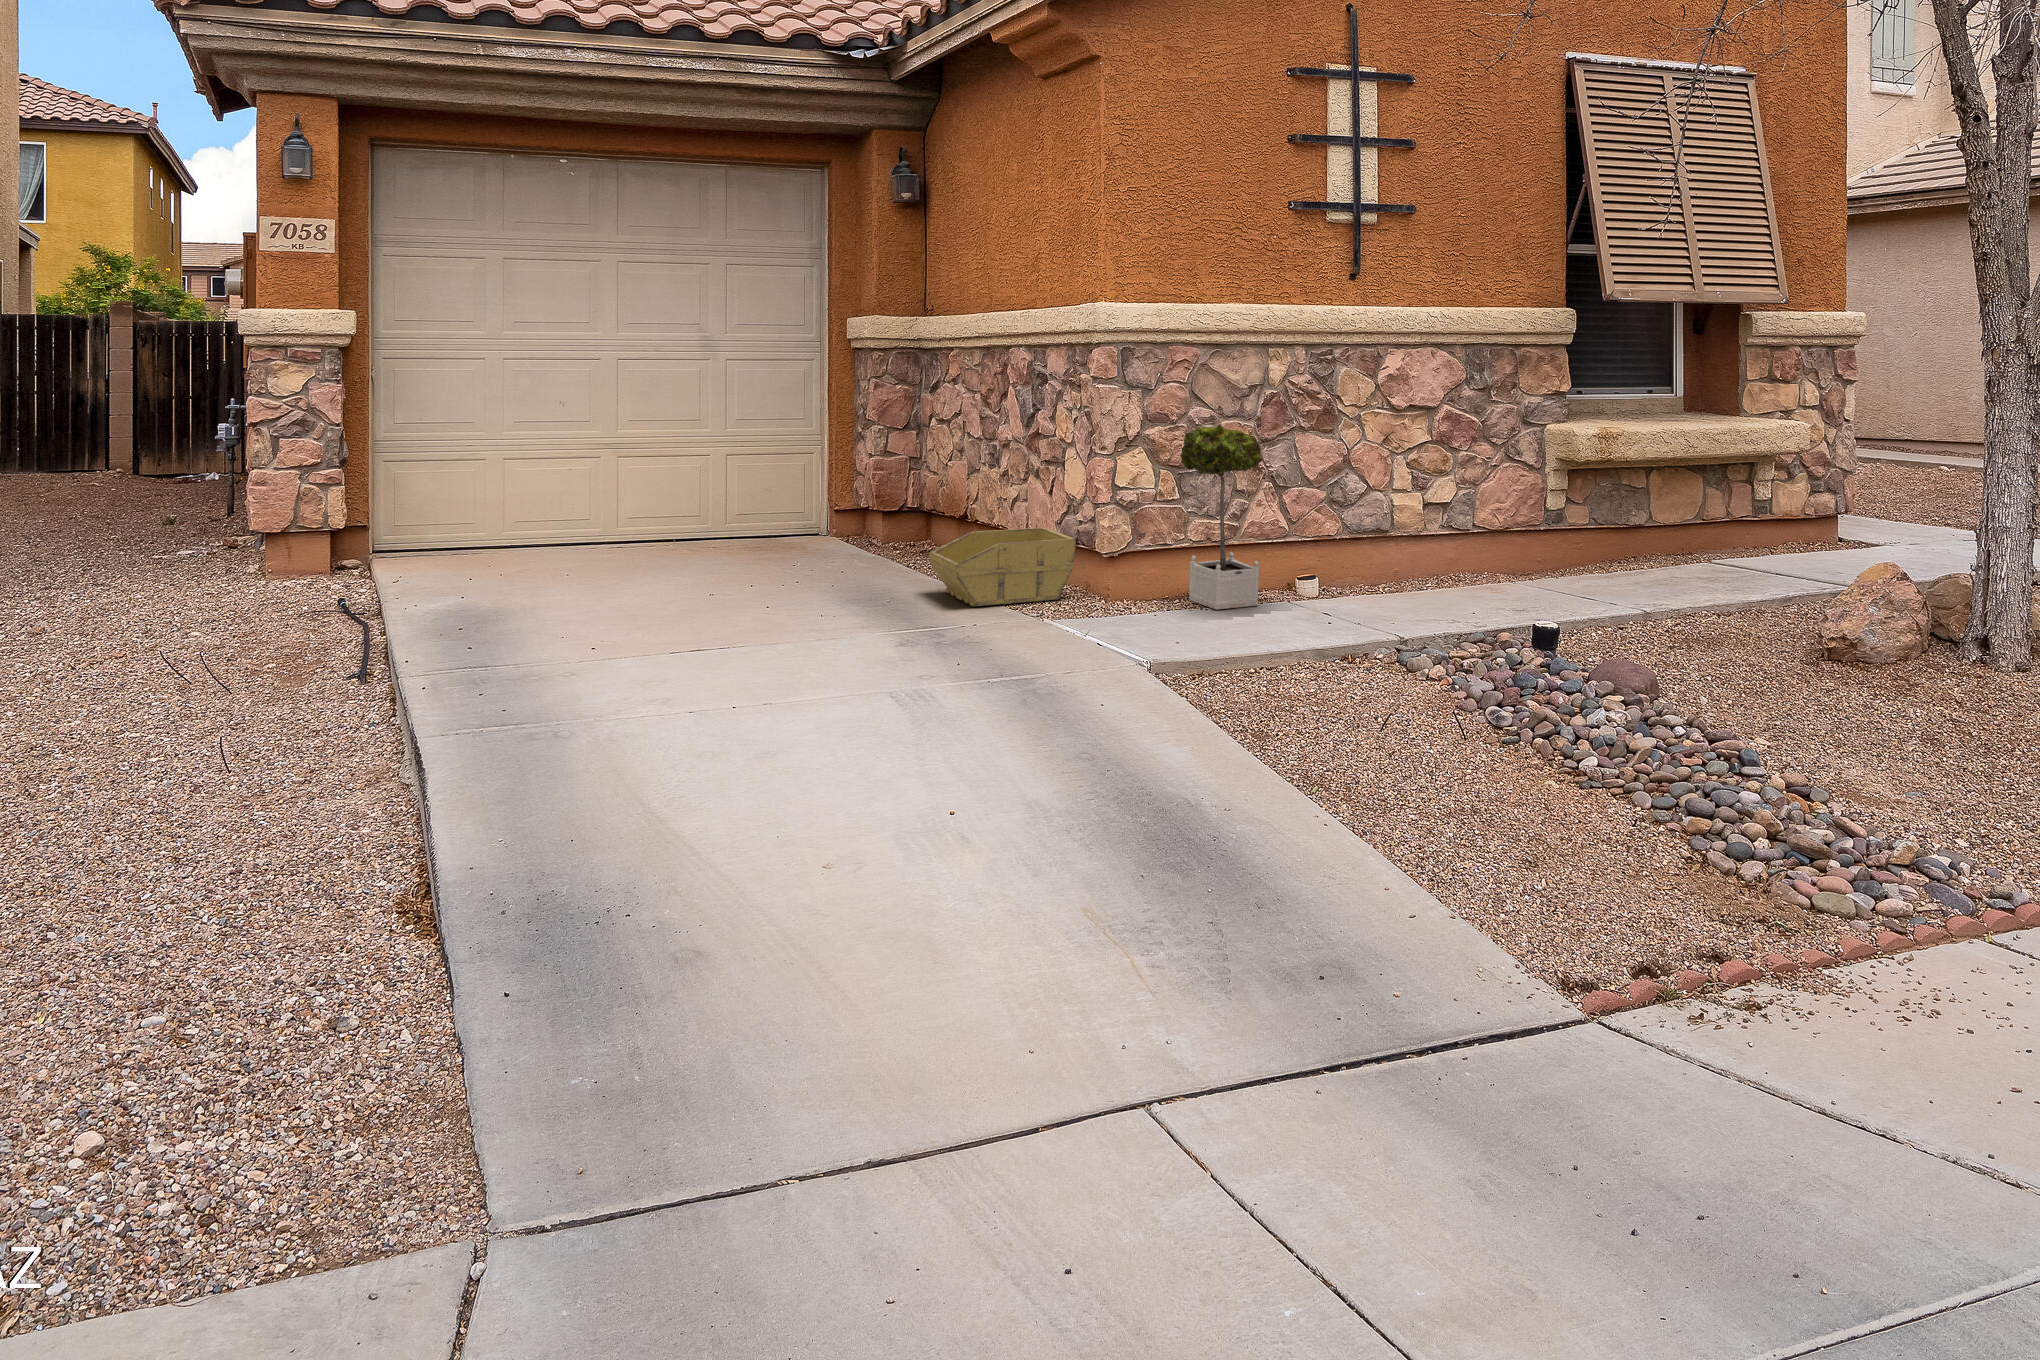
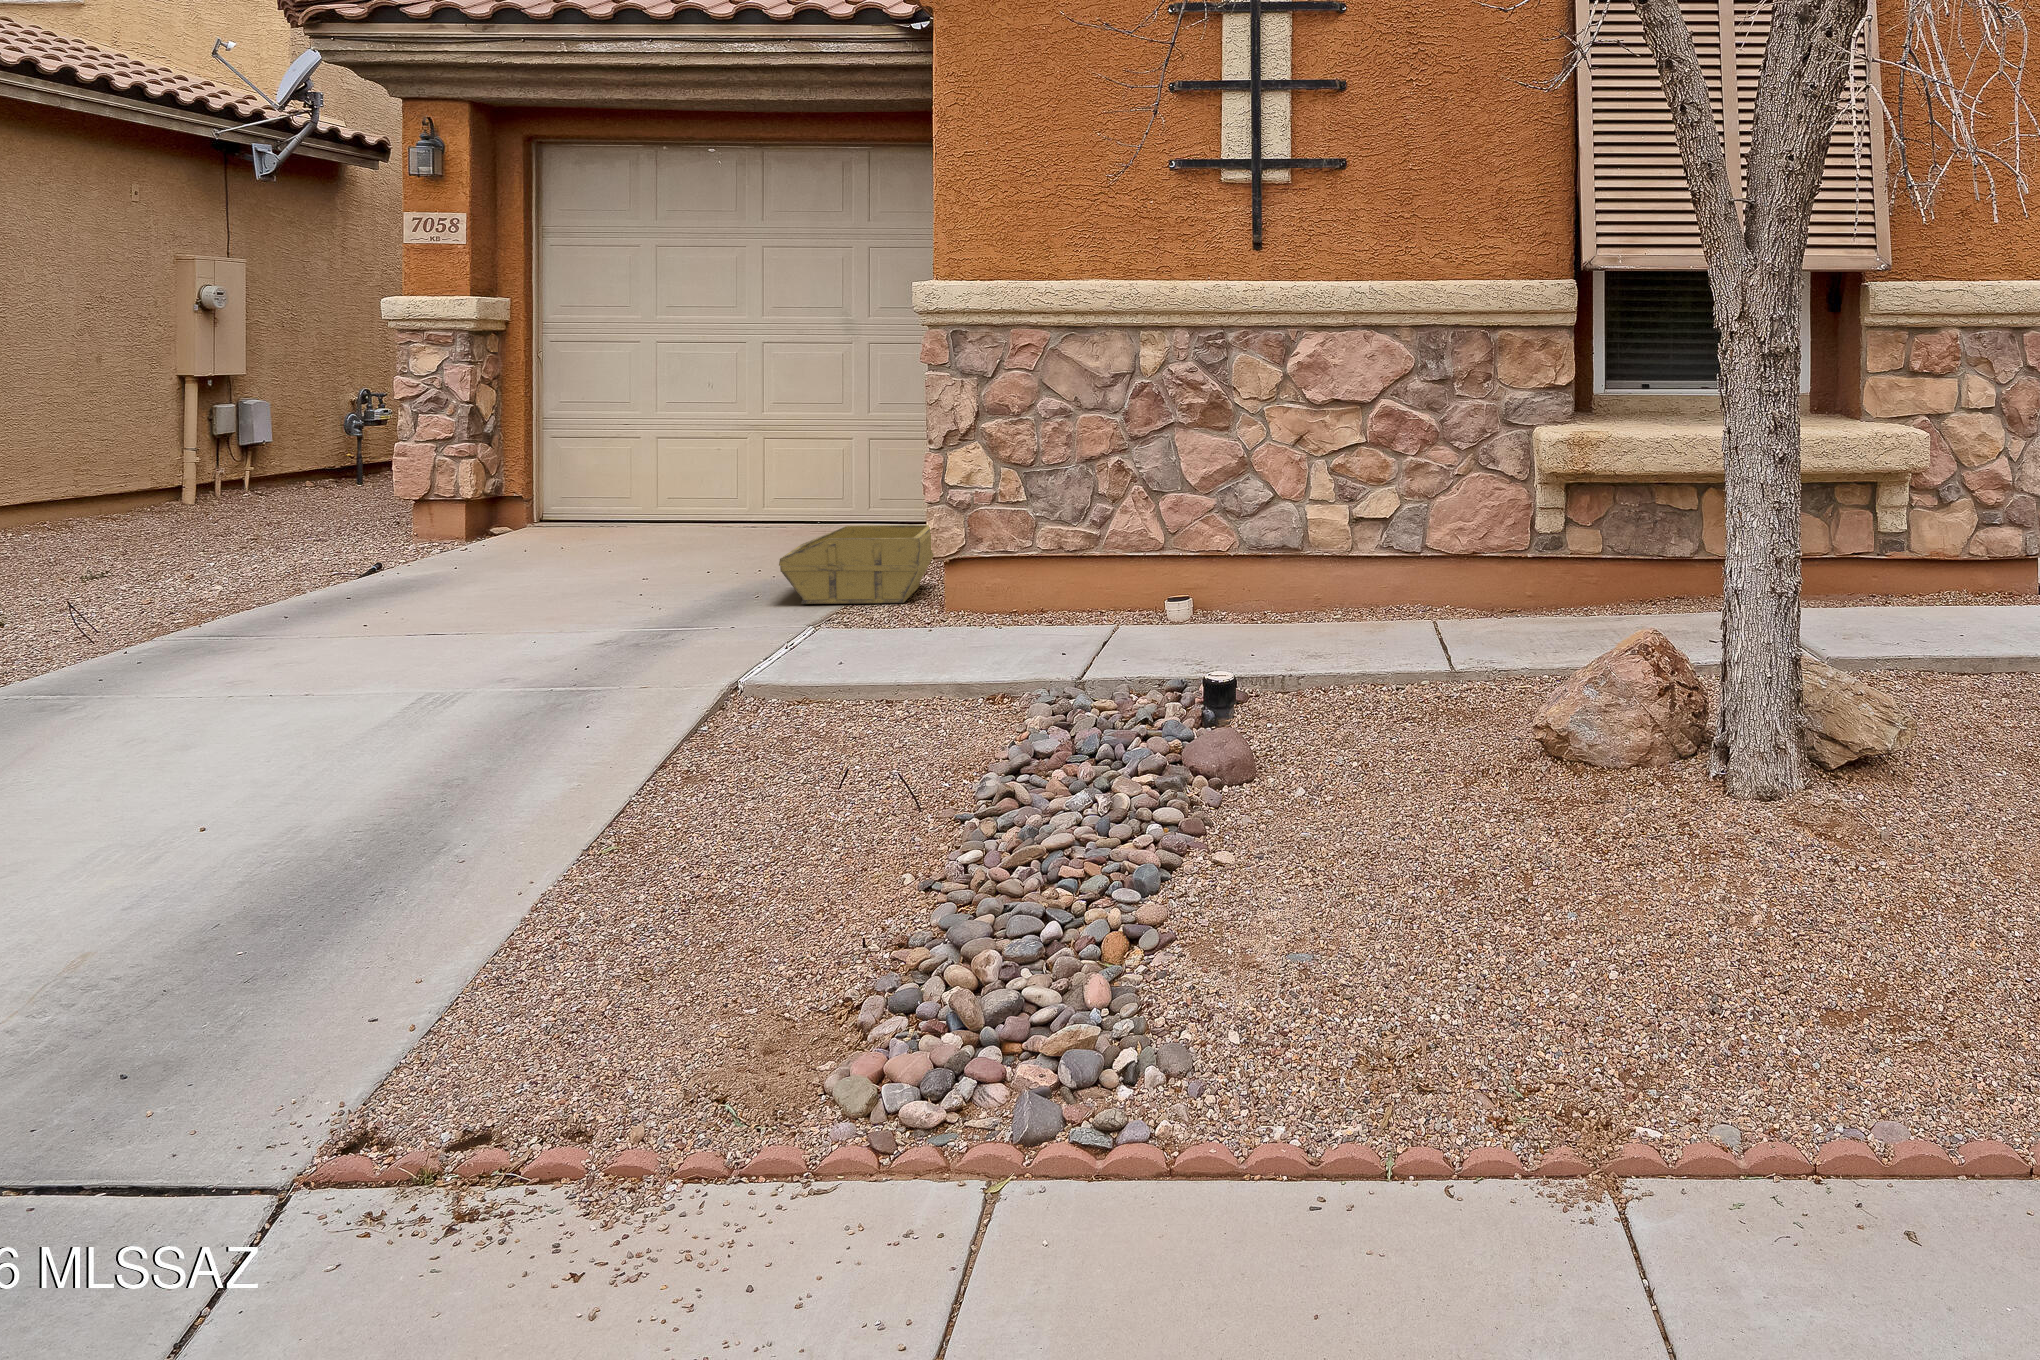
potted tree: present [1180,424,1262,610] -> none [996,415,1087,625]

